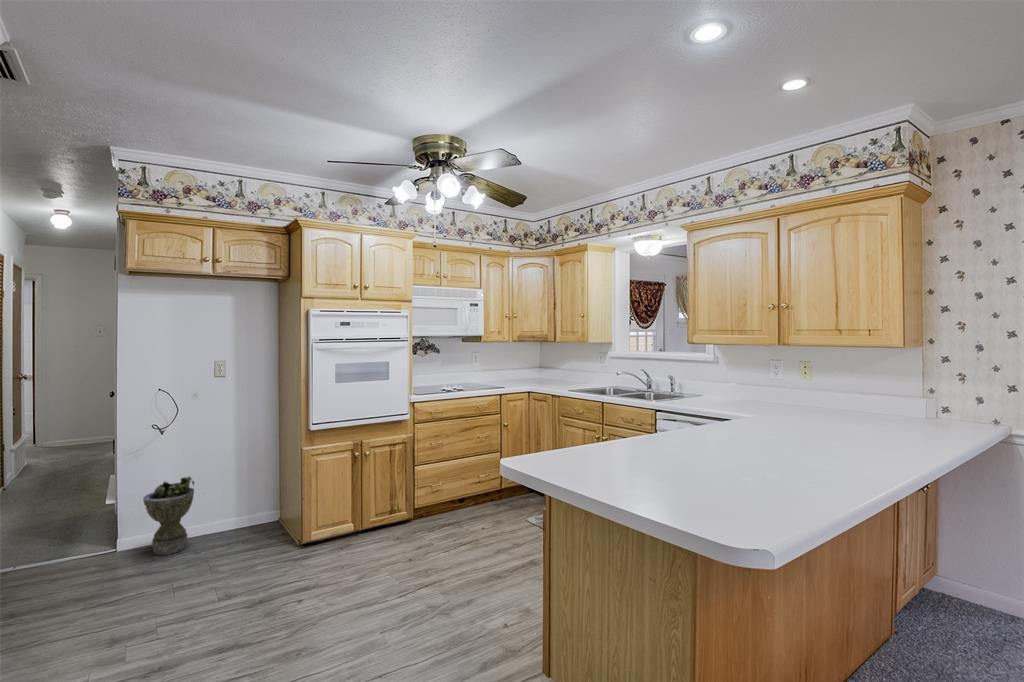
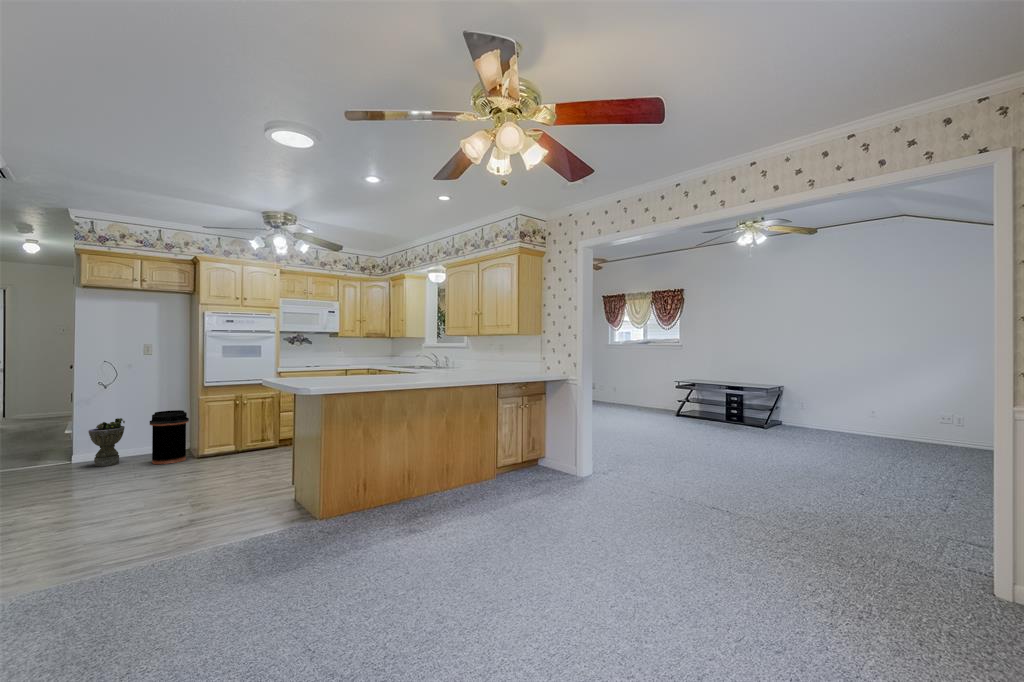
trash can: none [230,465,286,556] -> present [150,410,189,464]

